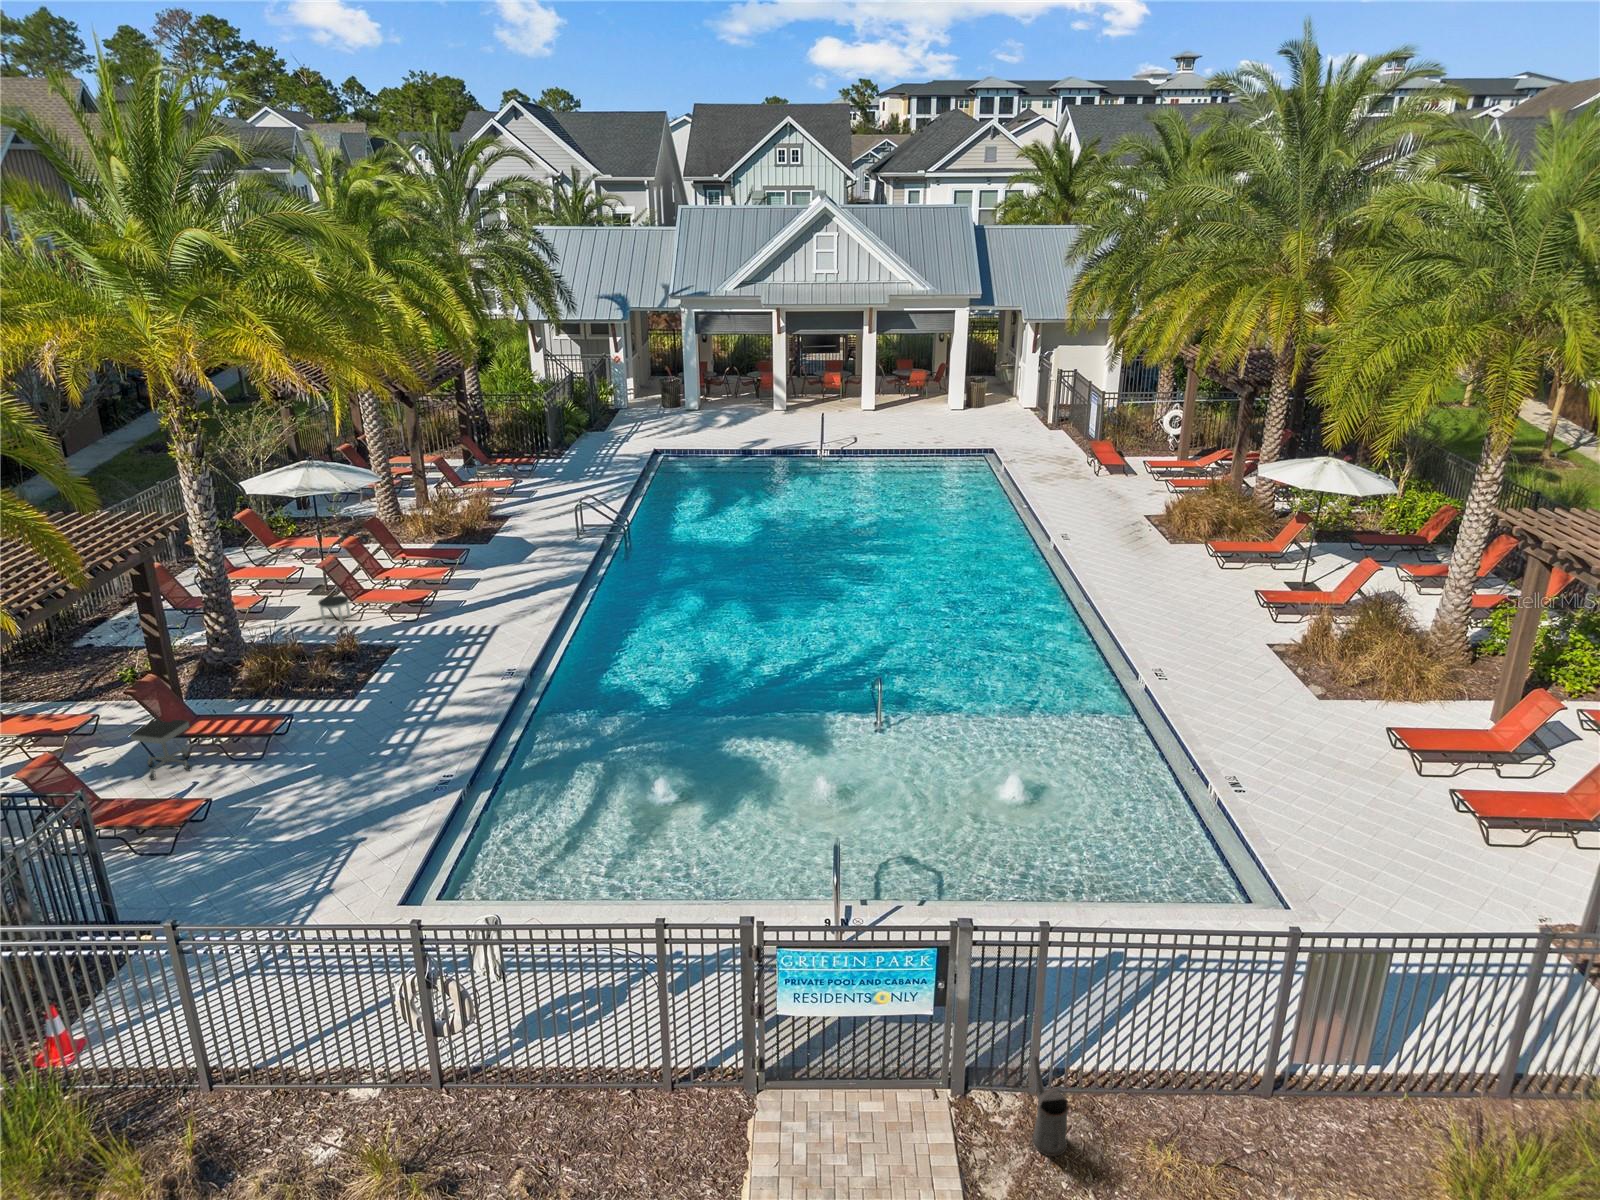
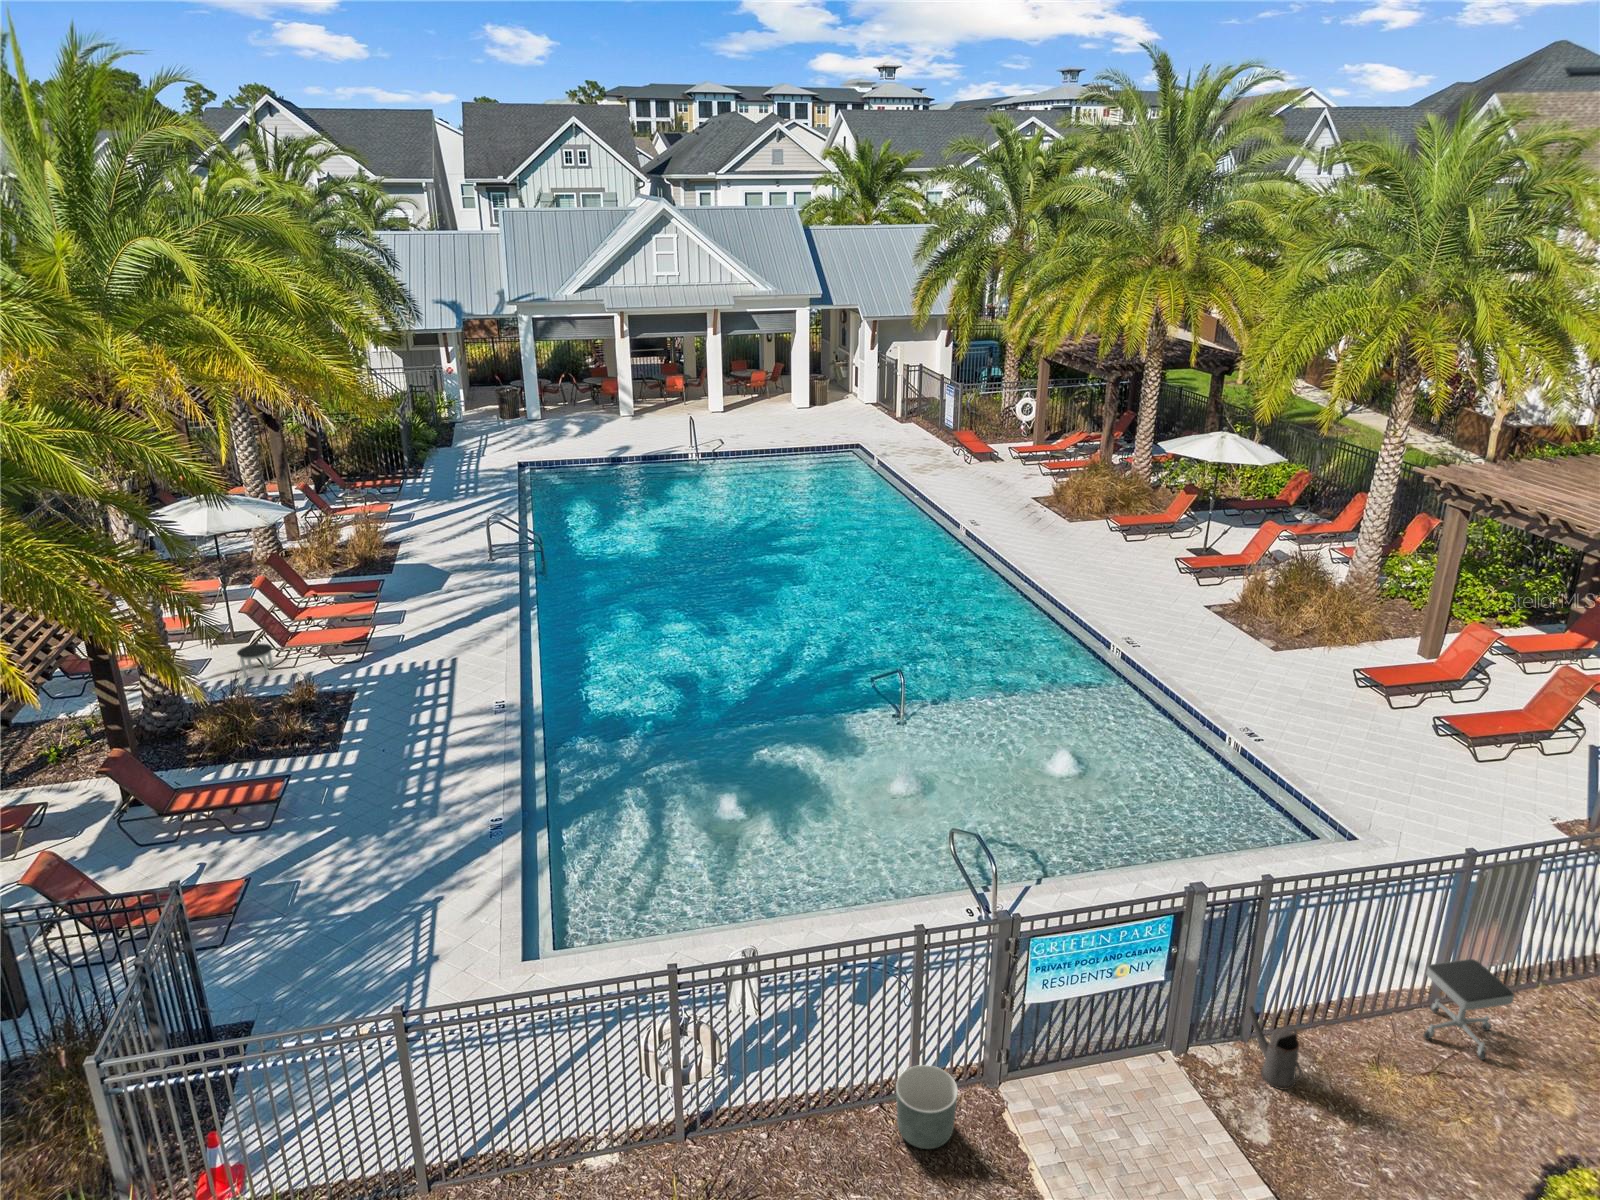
stool: present [131,718,191,780] -> present [1423,959,1514,1060]
planter: none [631,1058,692,1141] -> present [896,1065,958,1149]

